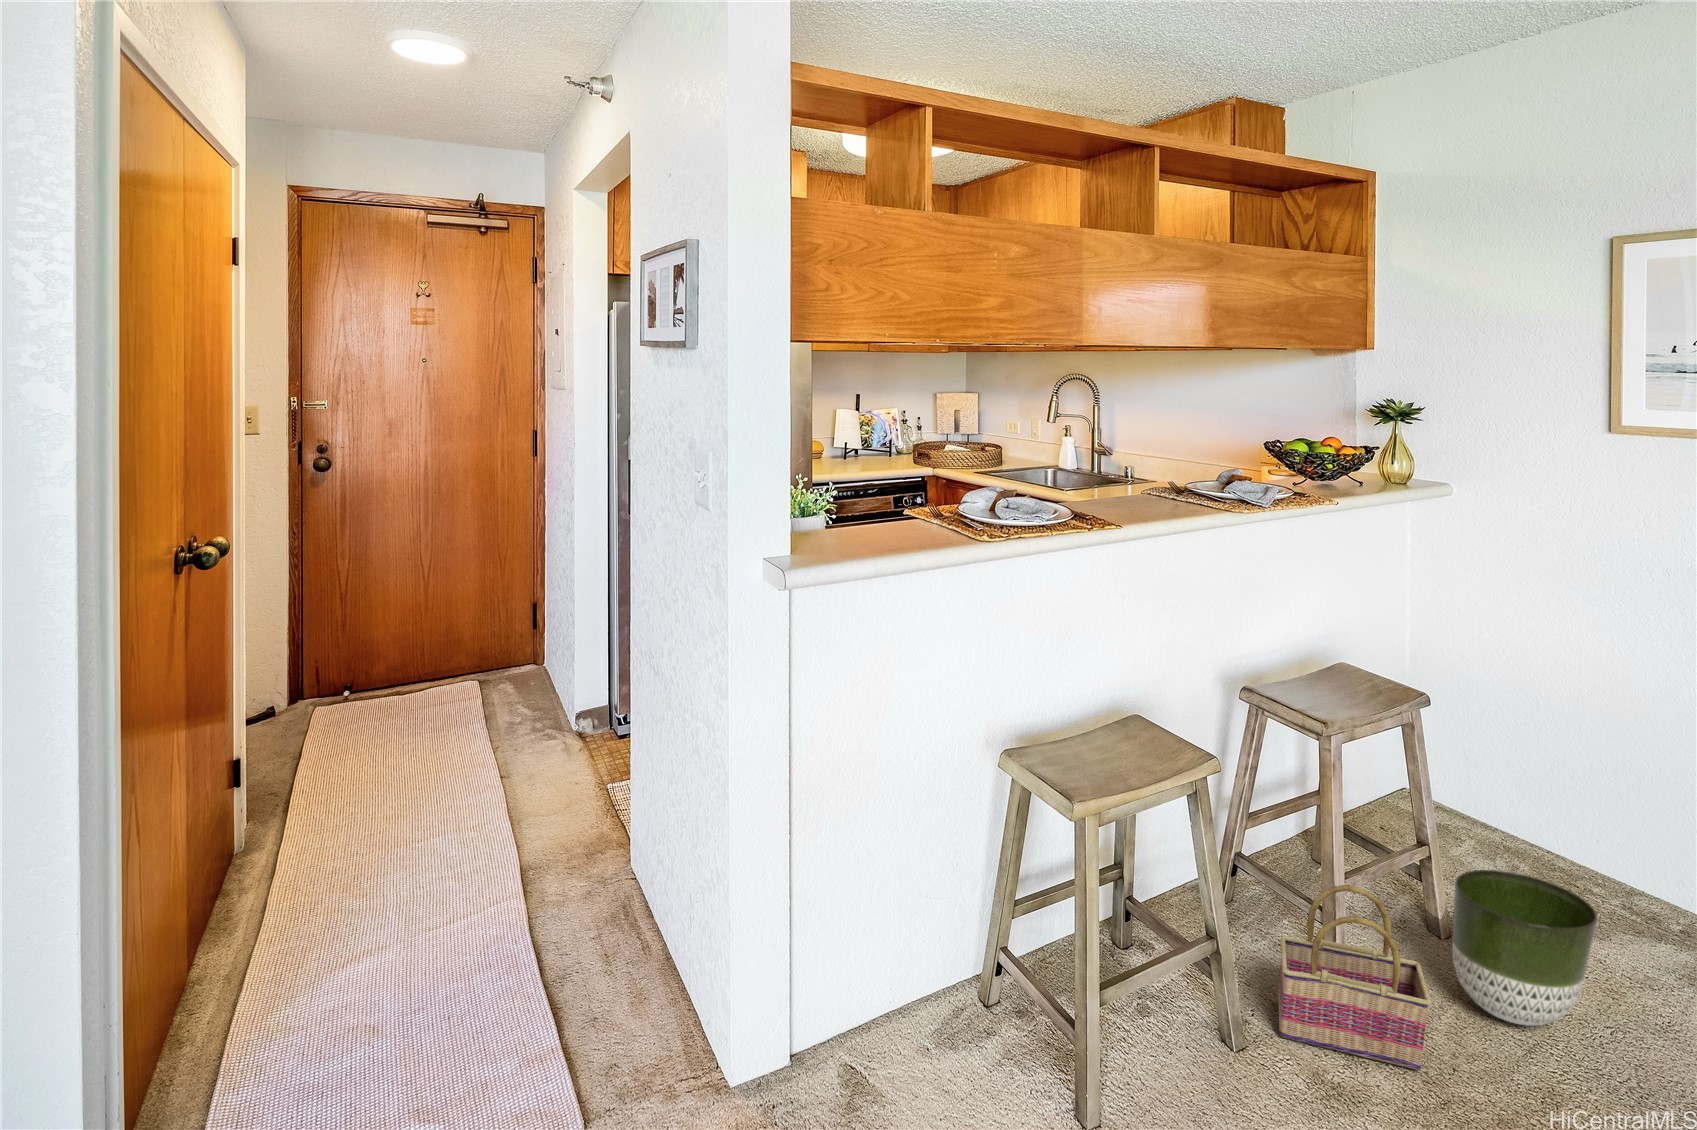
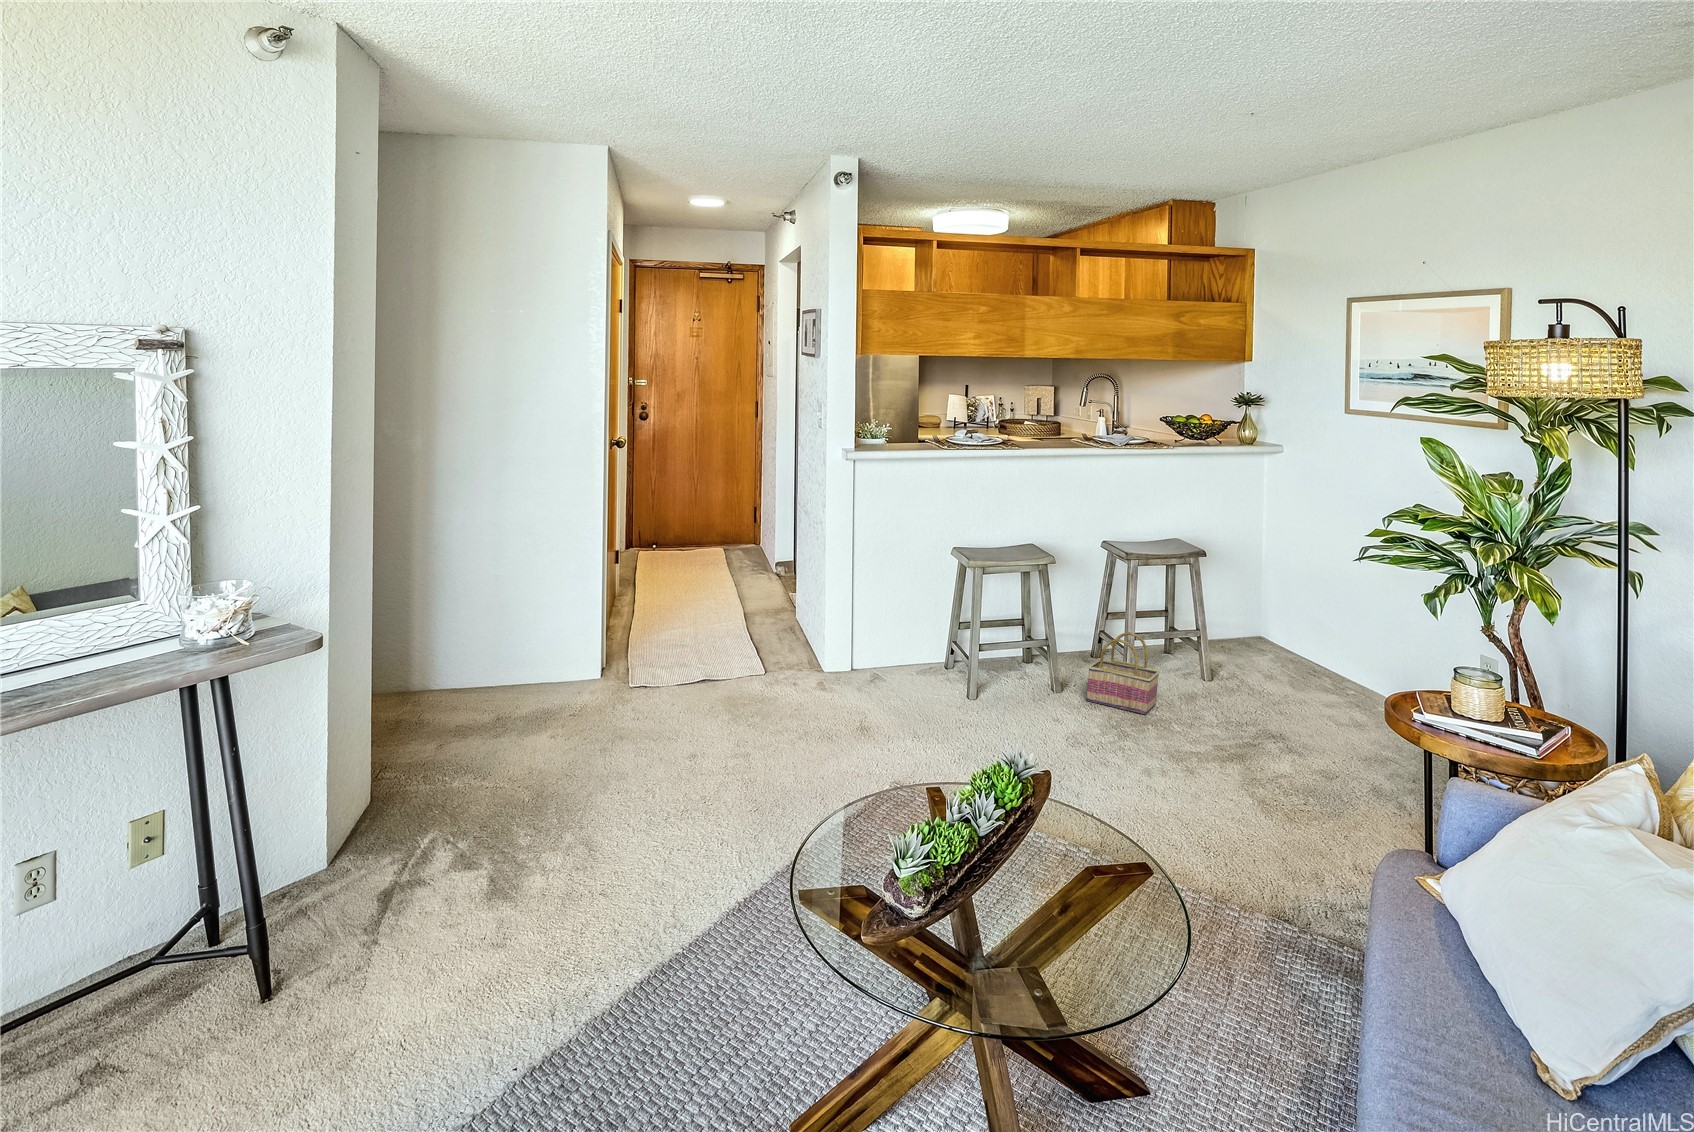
planter: present [1452,870,1597,1026] -> none [1189,637,1254,709]

